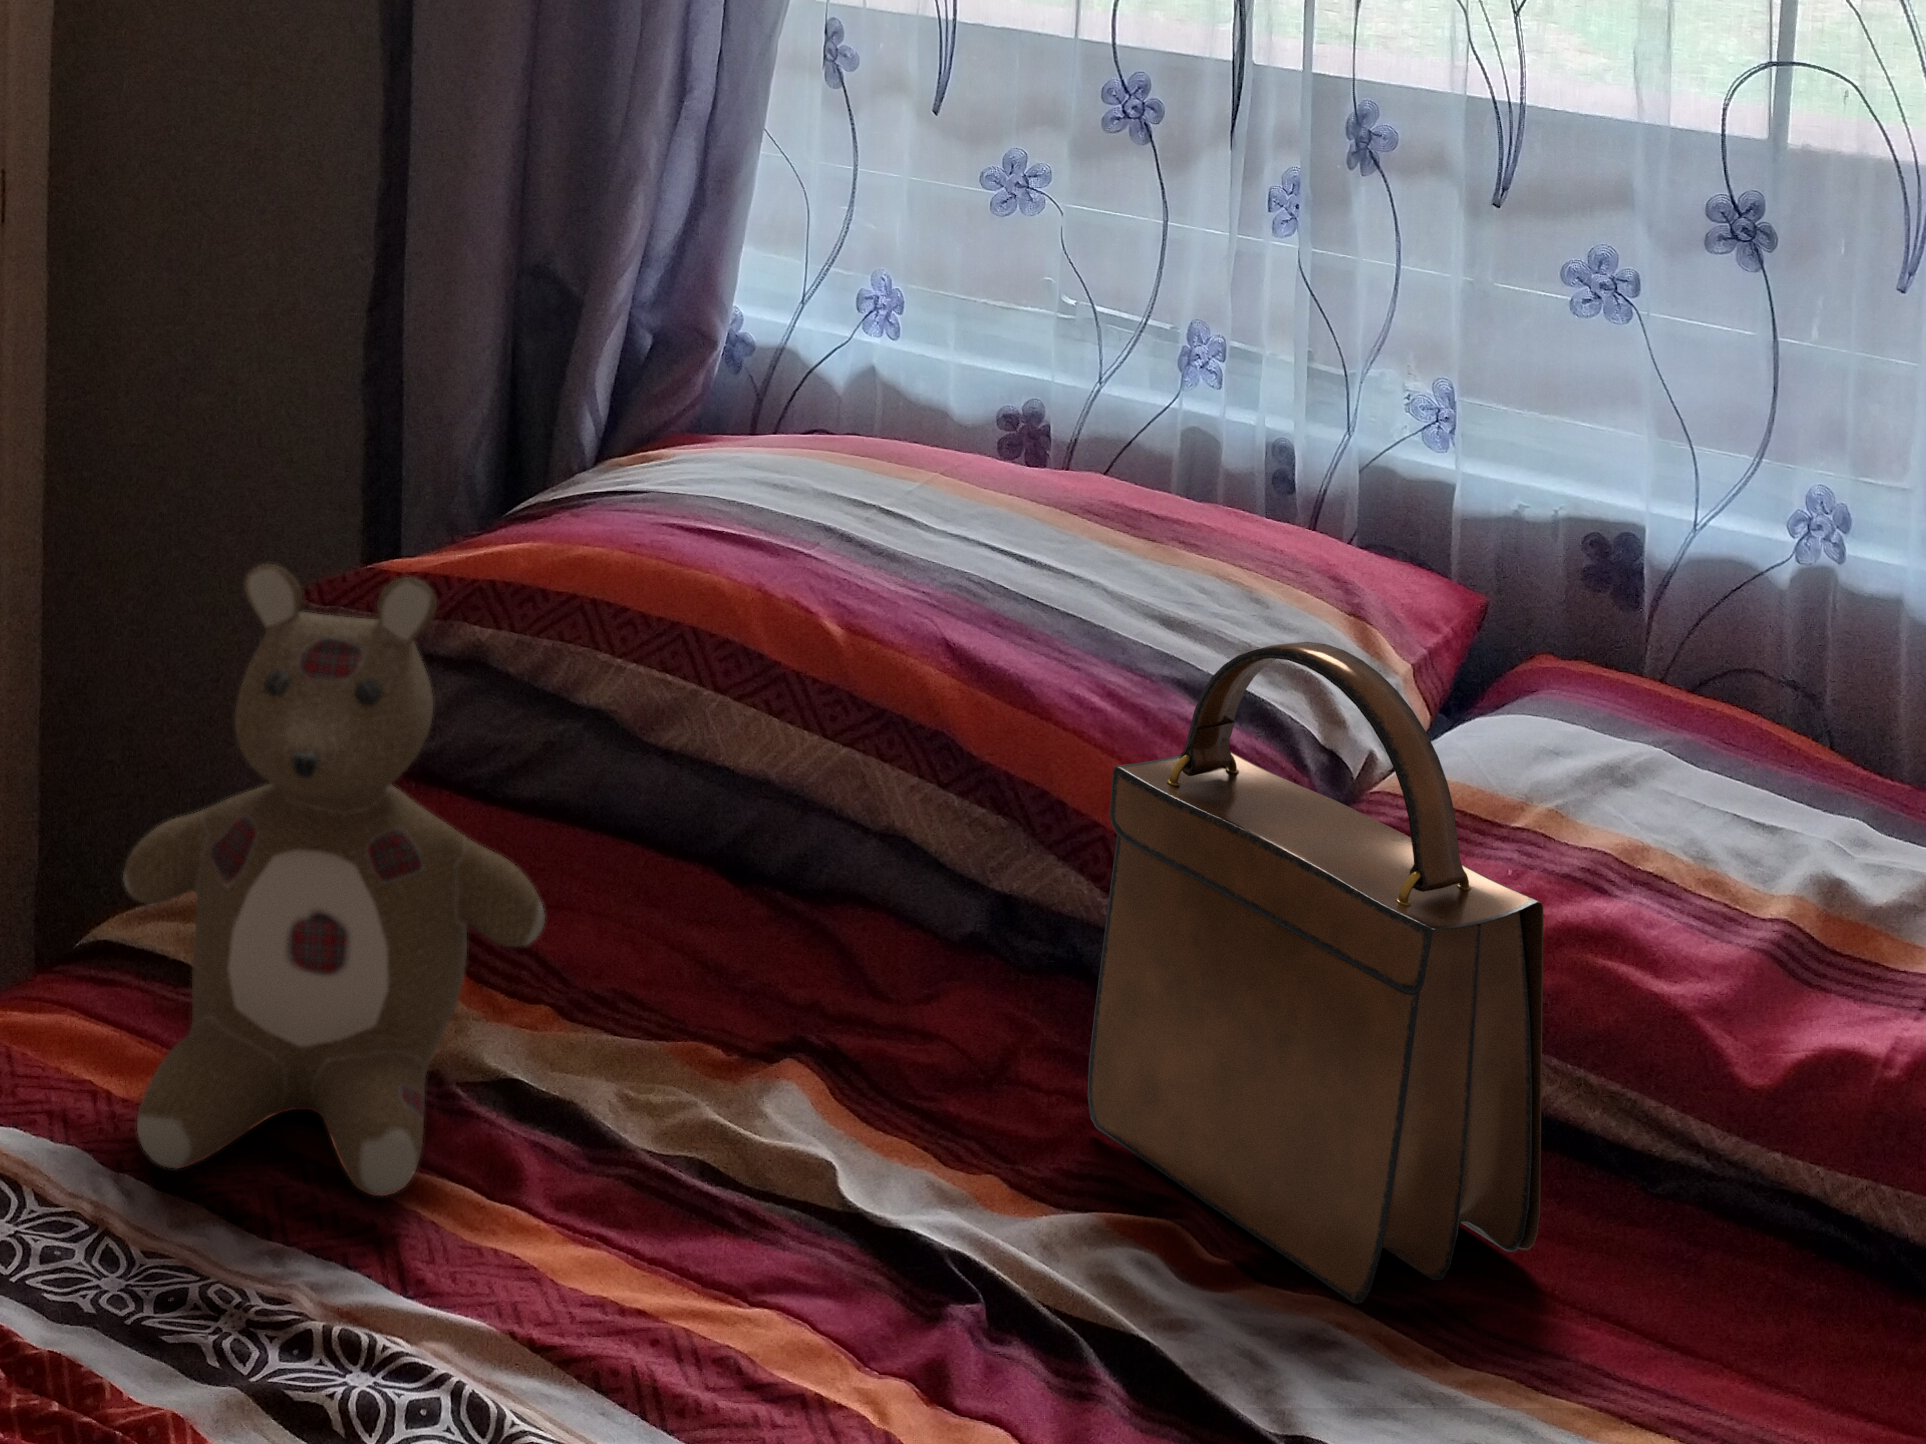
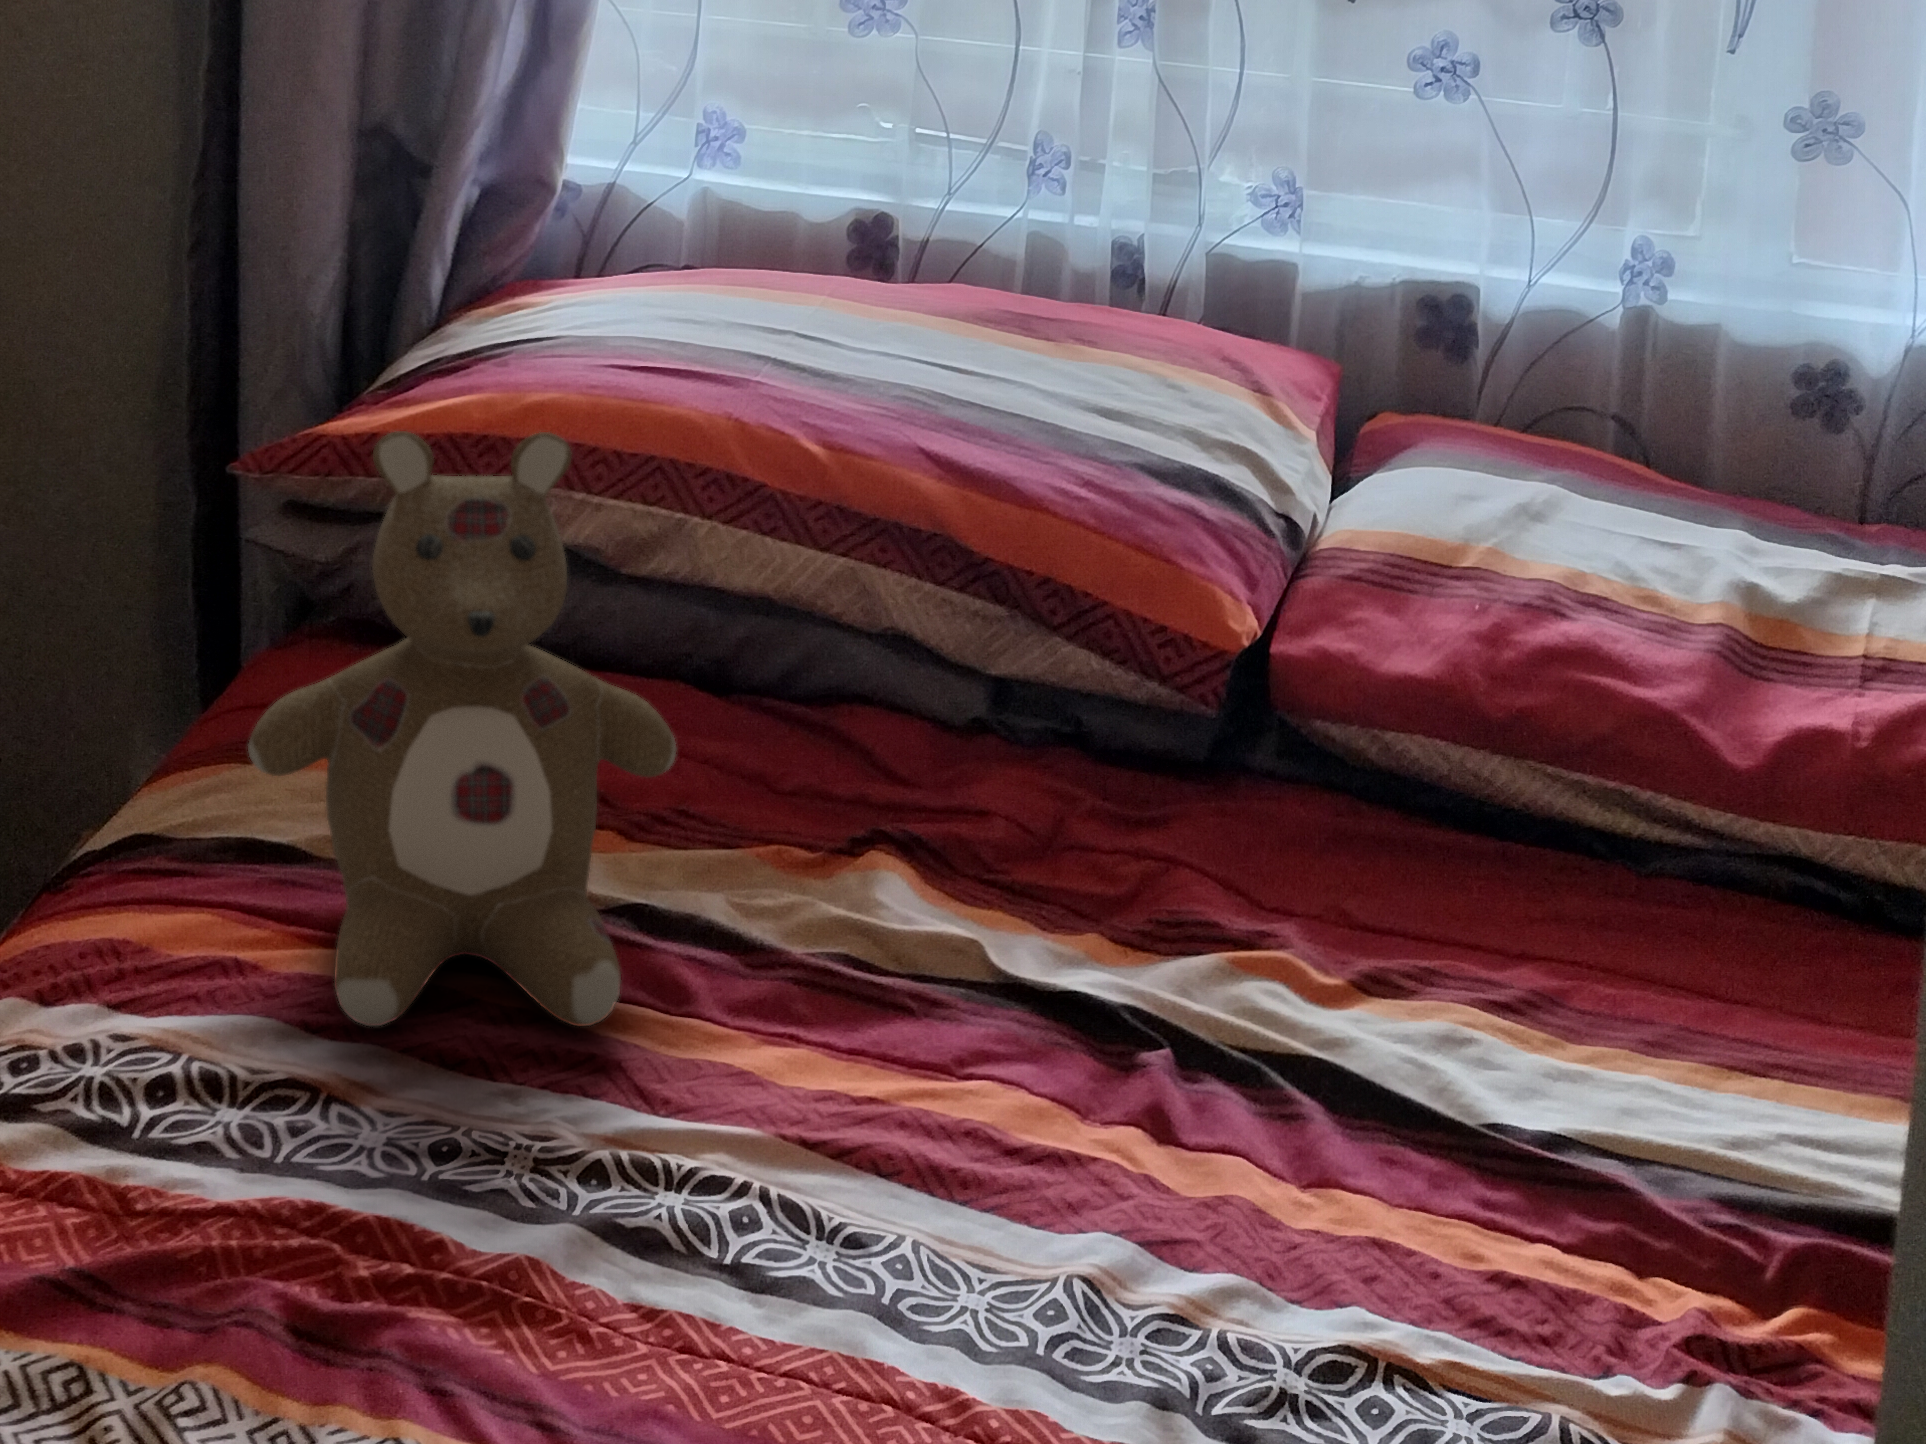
handbag: present [1088,642,1543,1304] -> none [1163,419,1628,1004]

